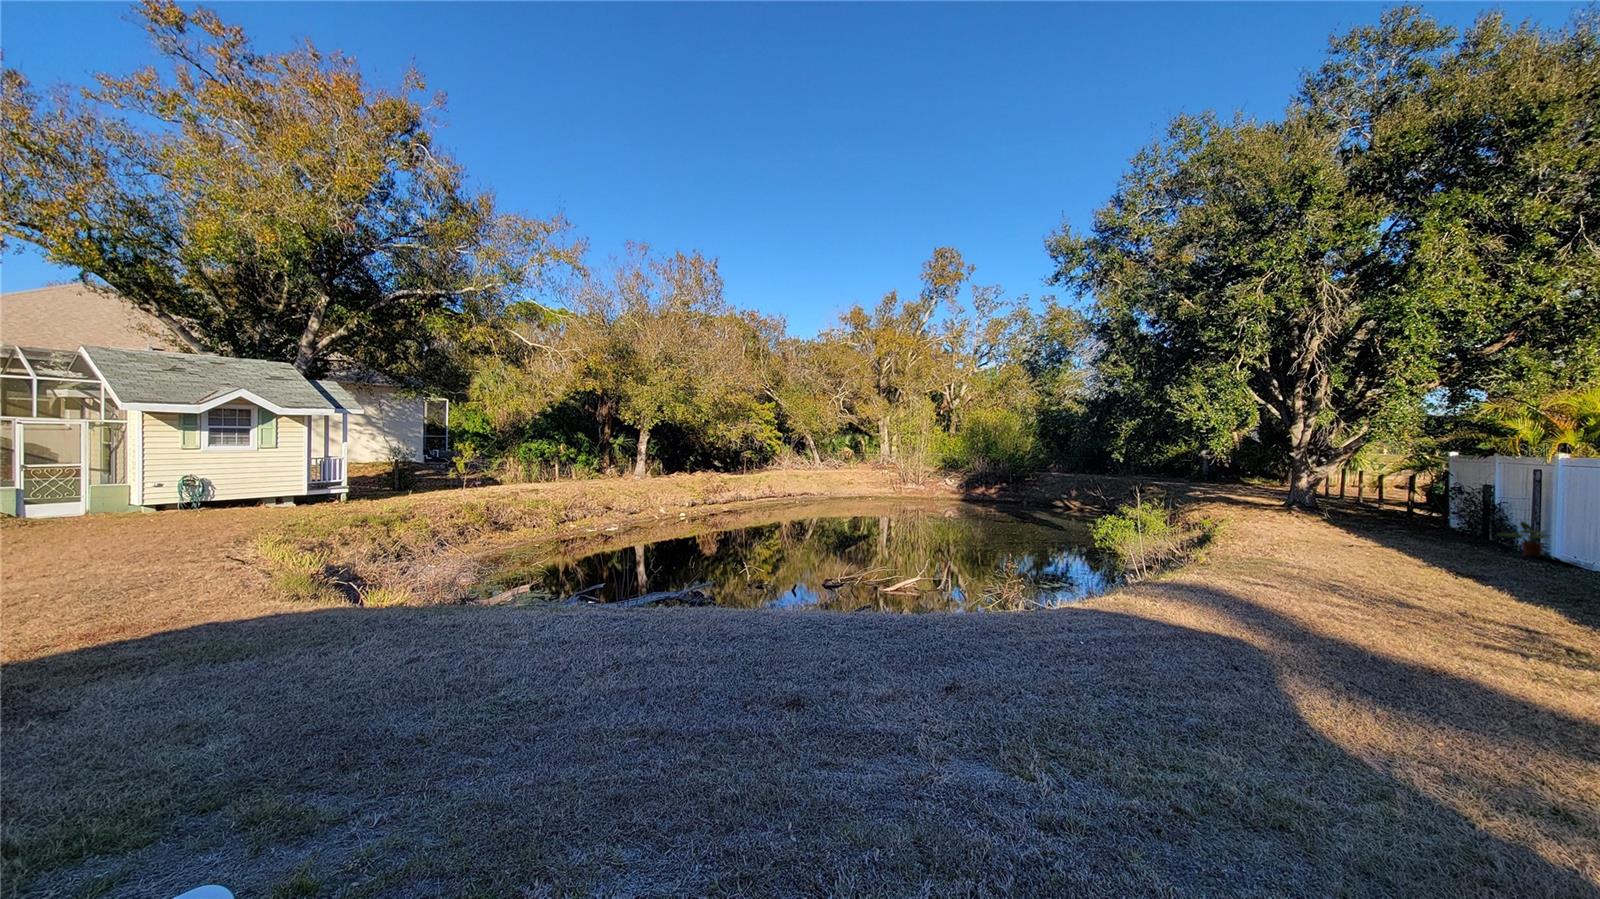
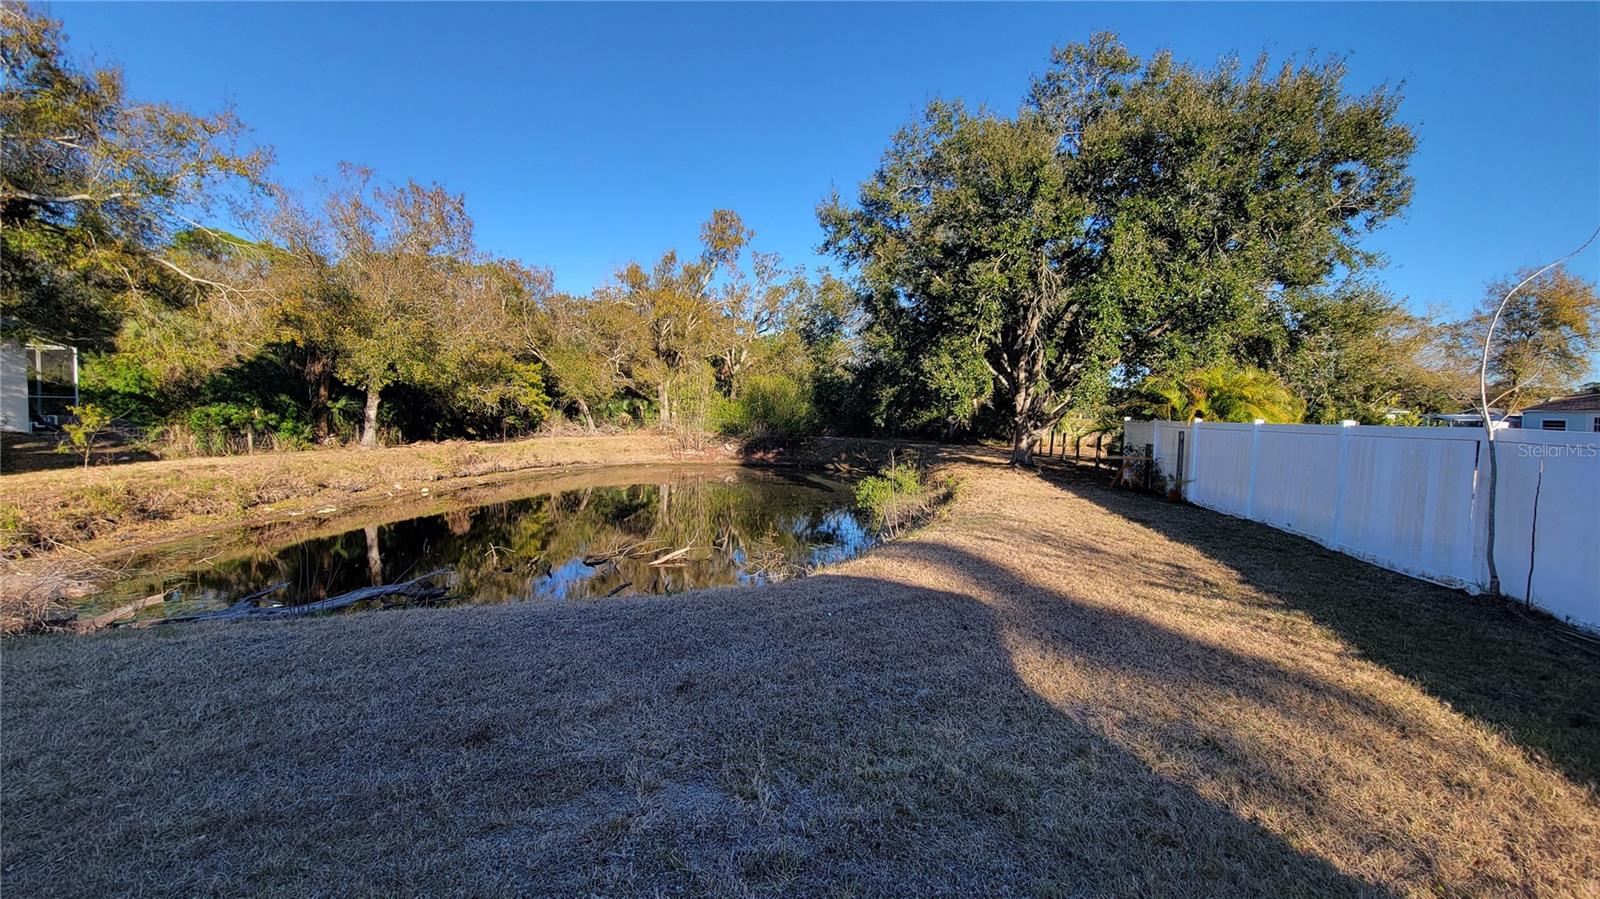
round table: none [1421,500,1496,539] -> present [1107,456,1151,485]

